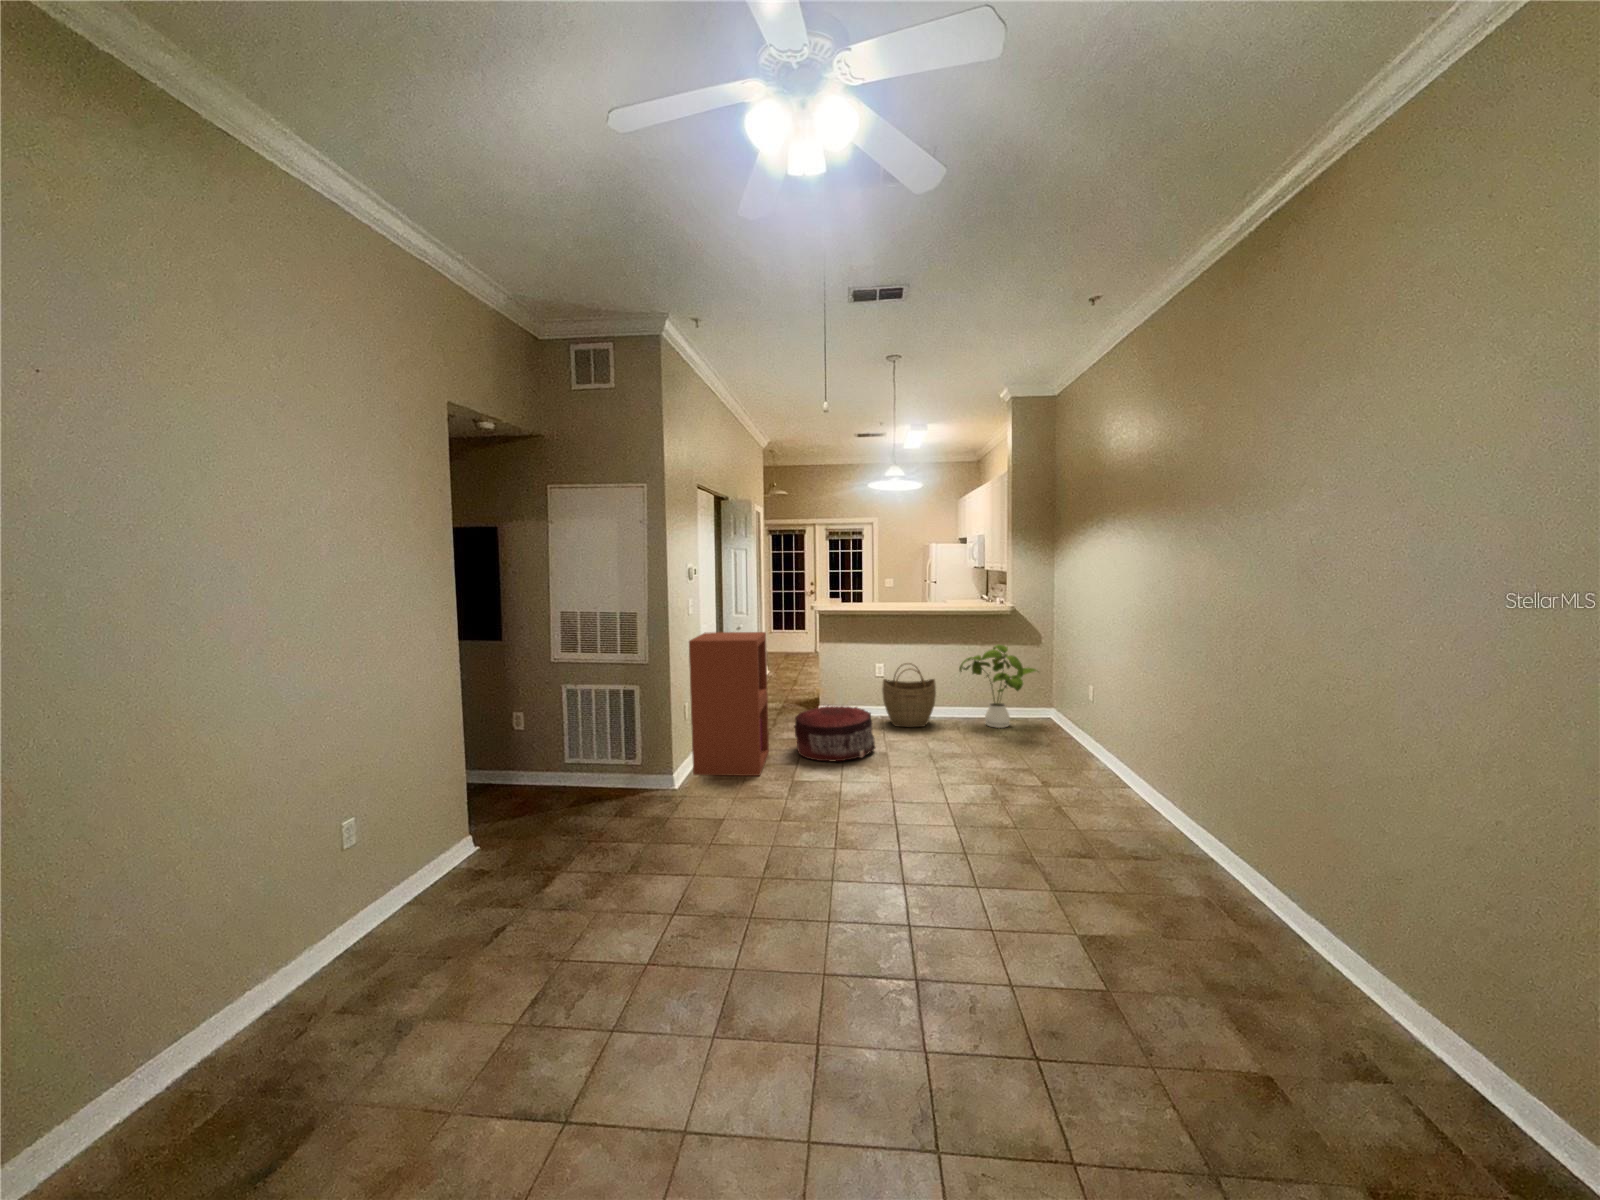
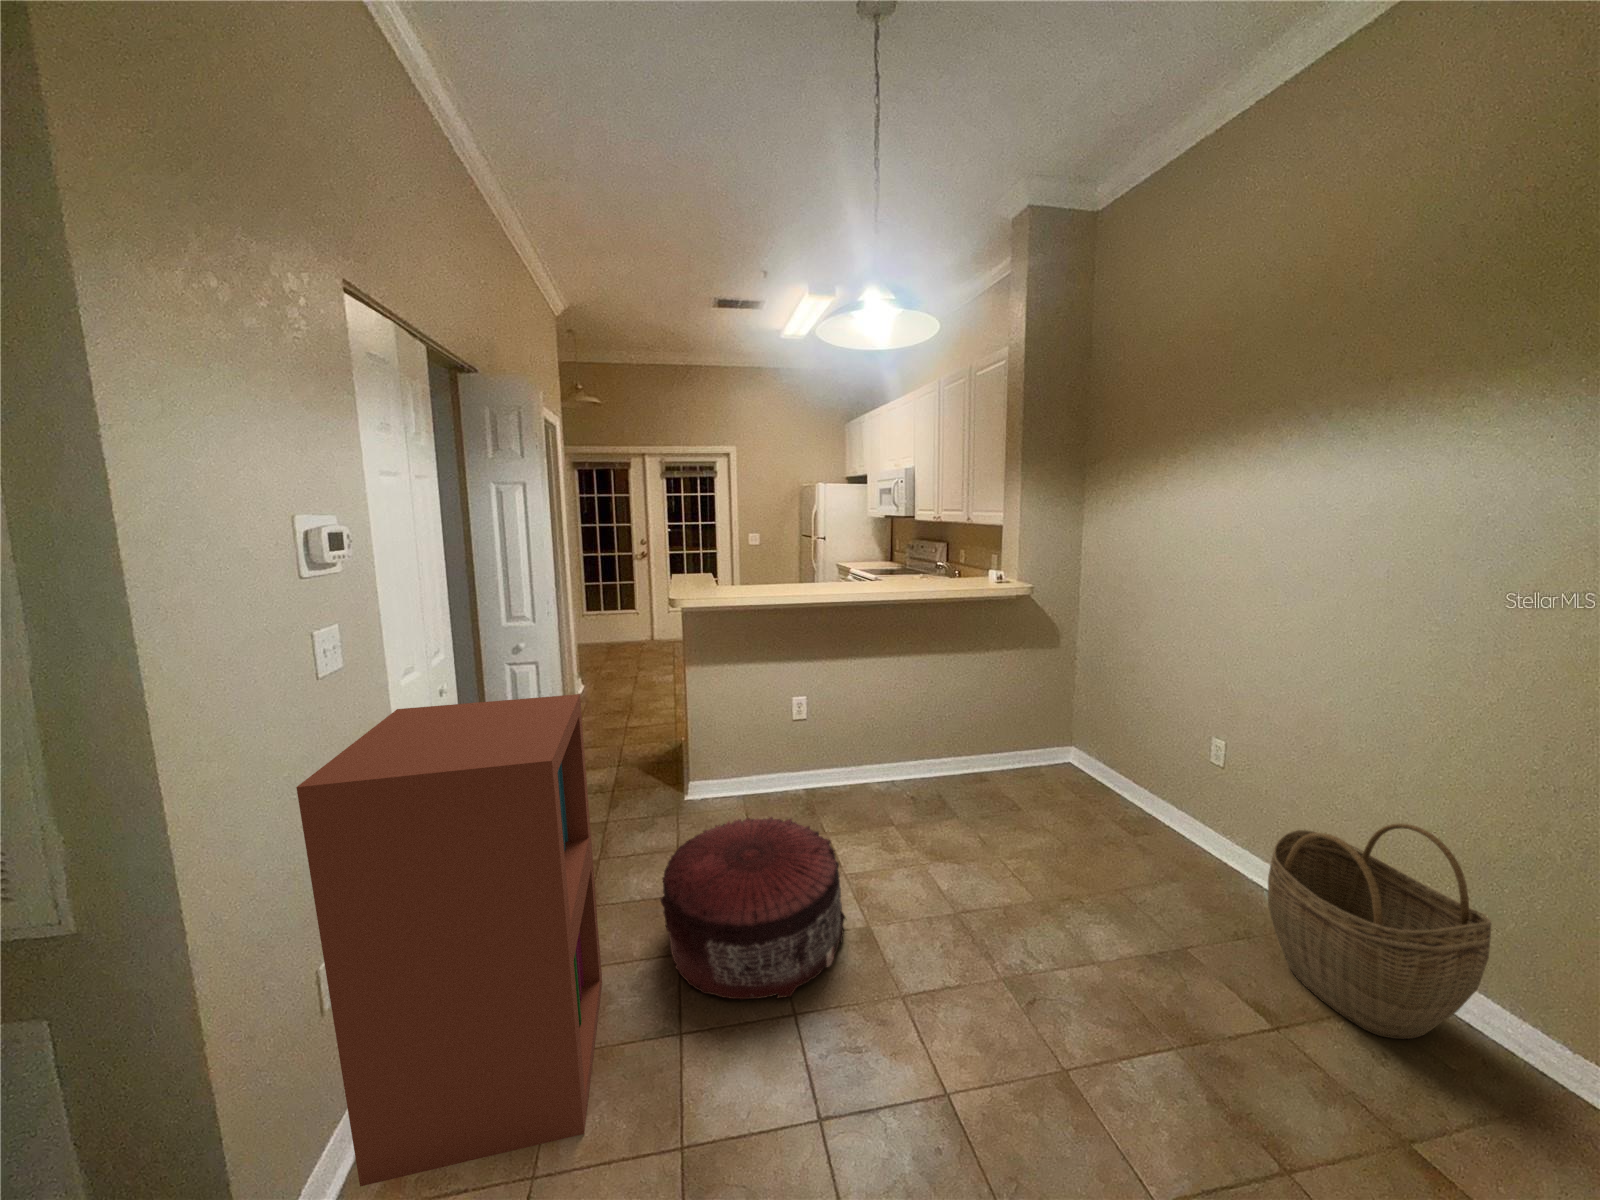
house plant: present [959,645,1037,728] -> none [939,659,1080,798]
woven basket: present [882,663,936,727] -> present [1268,823,1491,1039]

